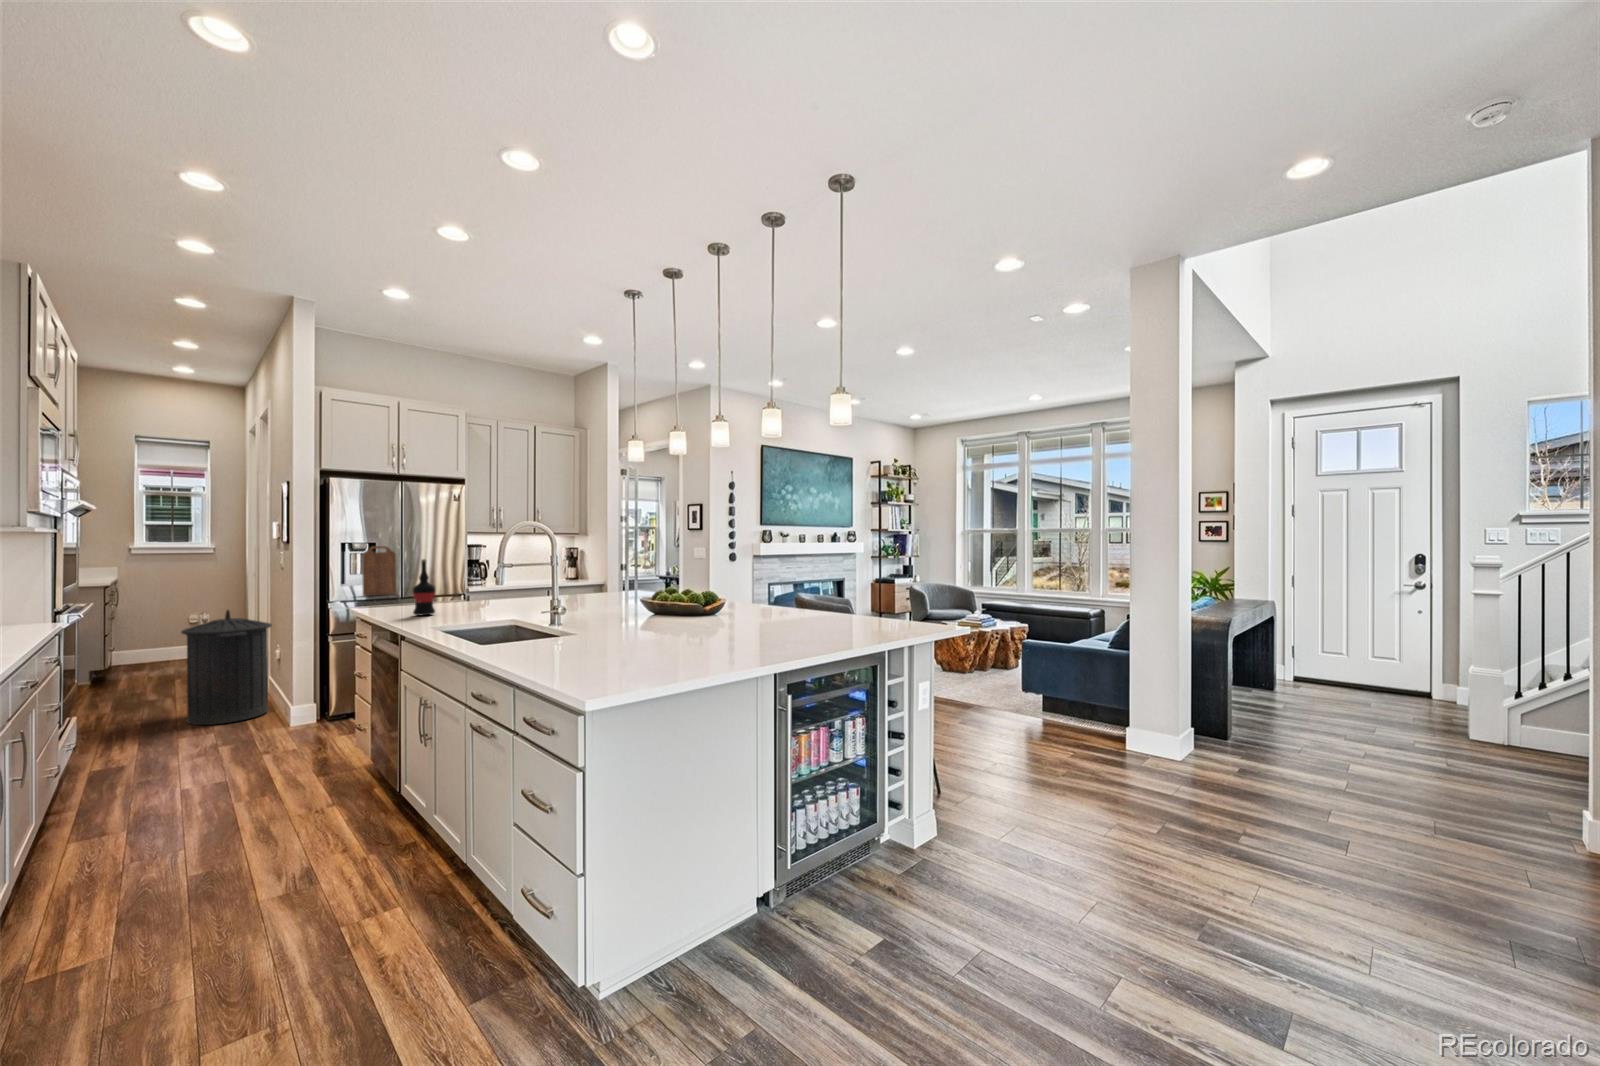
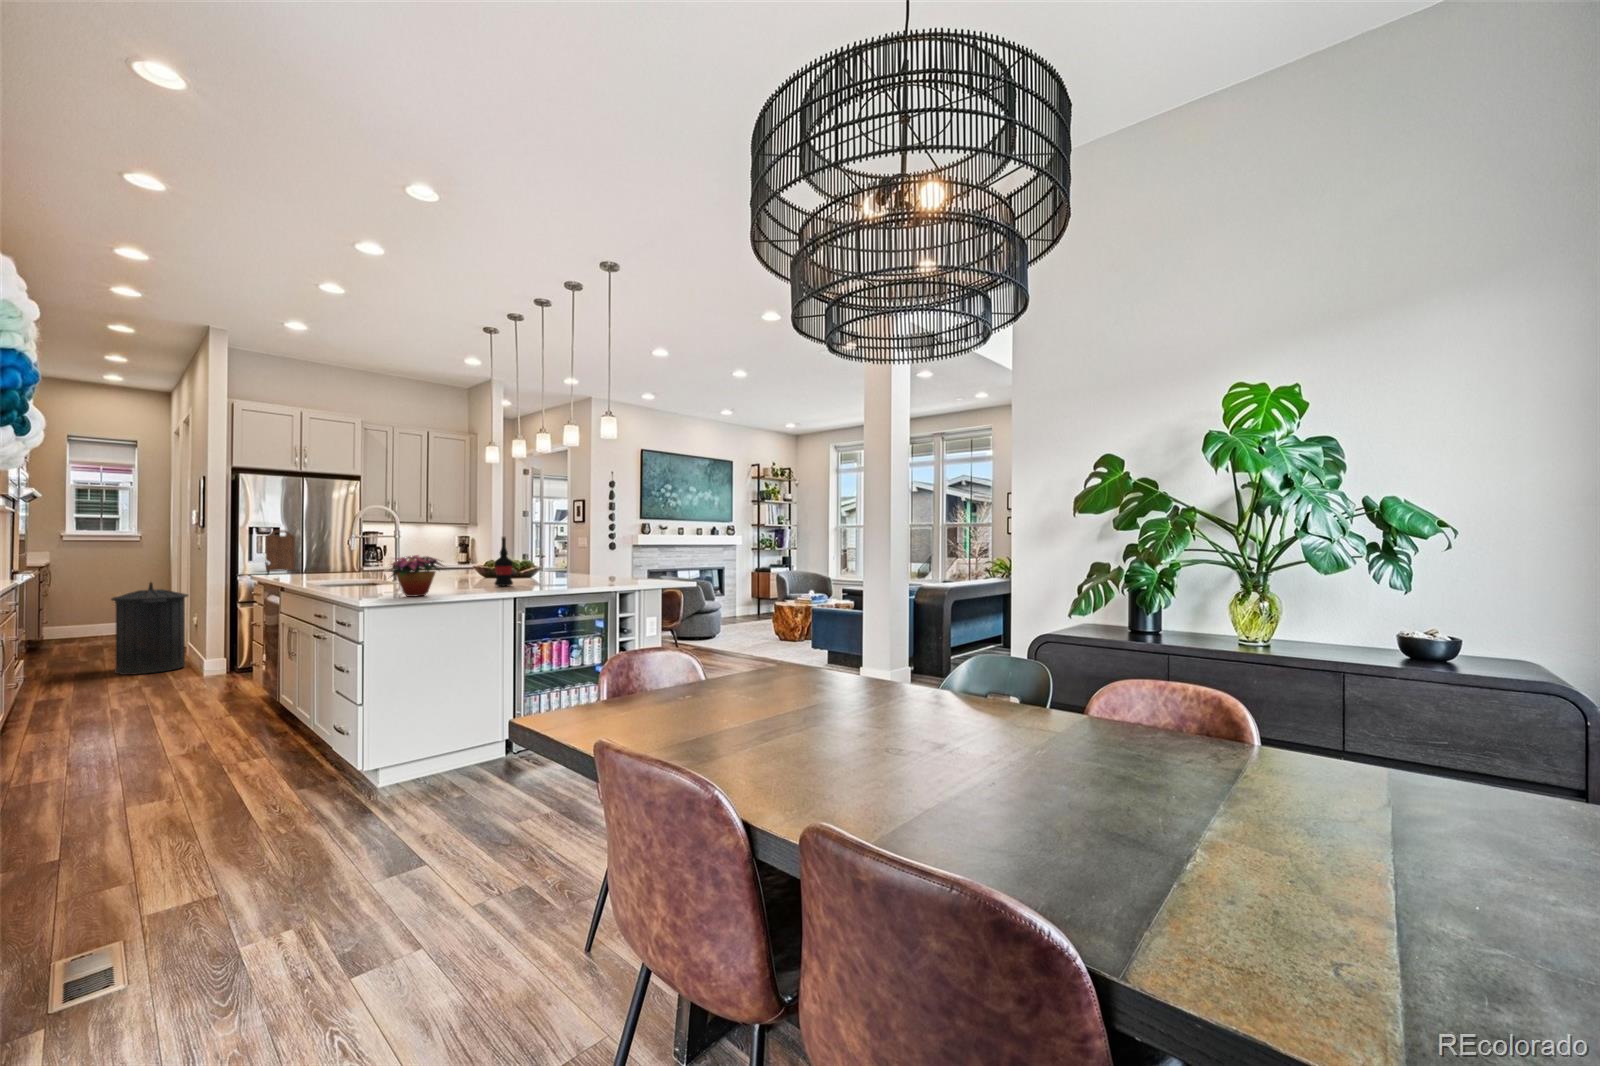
wine bottle: present [413,559,435,616] -> present [494,537,513,586]
flower arrangement: none [588,607,692,678] -> present [389,555,443,597]

